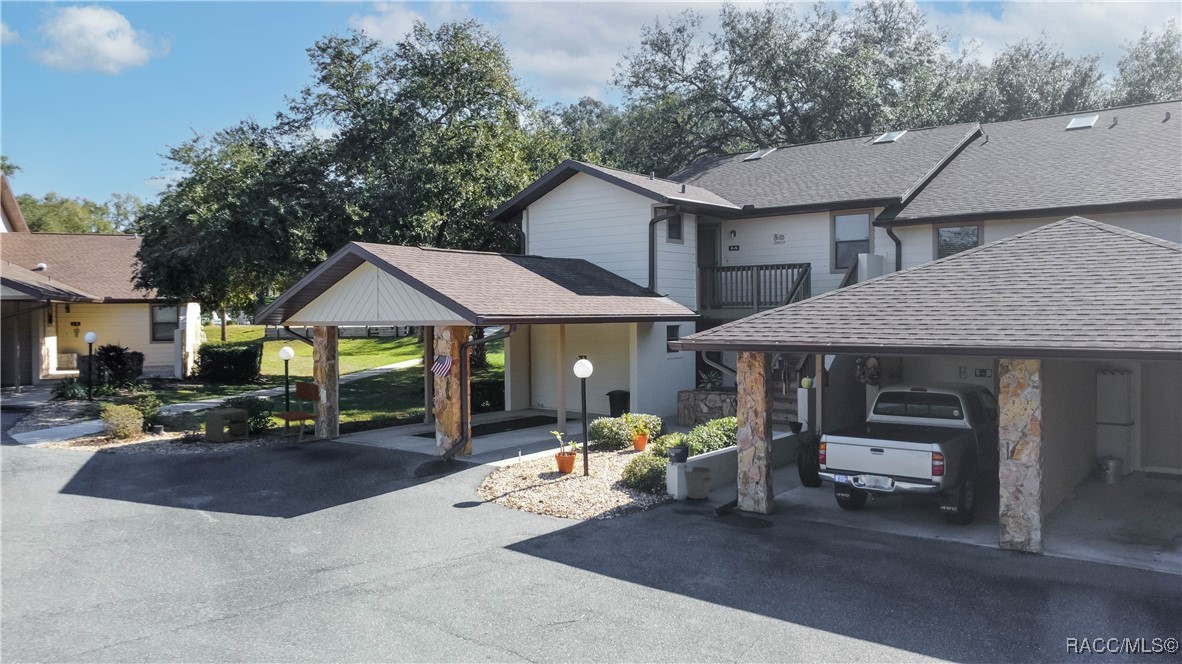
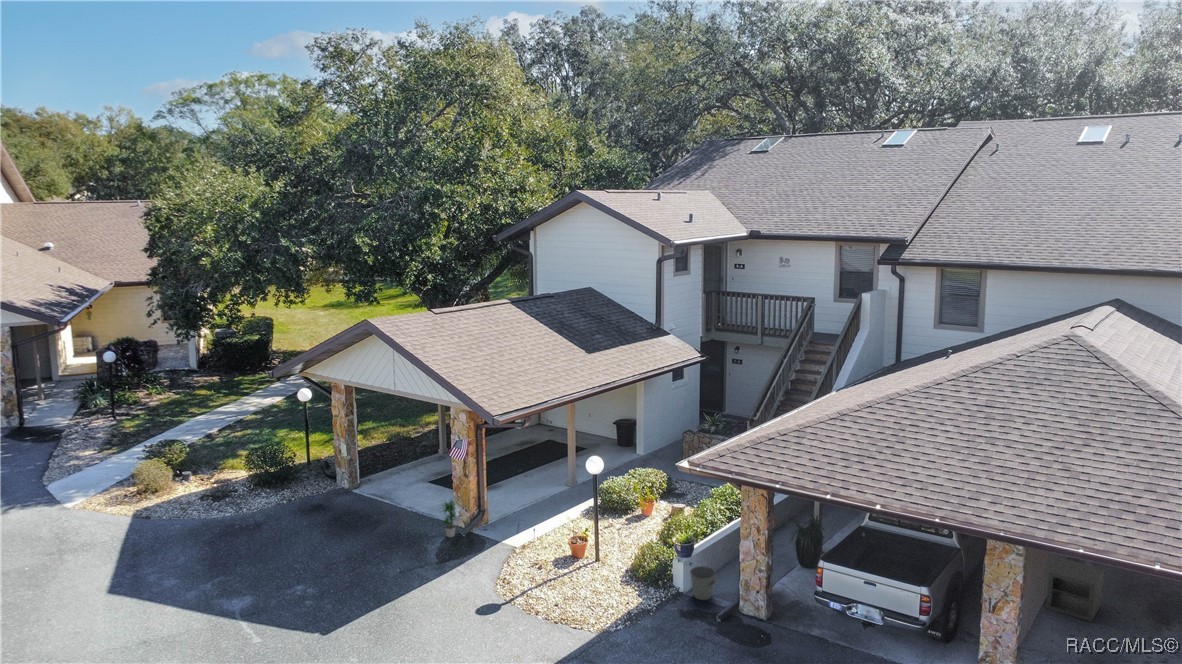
bench: present [273,382,320,443] -> none [296,433,342,498]
storage cabinet: present [204,408,249,443] -> present [1046,558,1104,622]
potted plant: none [418,422,444,464] -> present [442,500,458,537]

